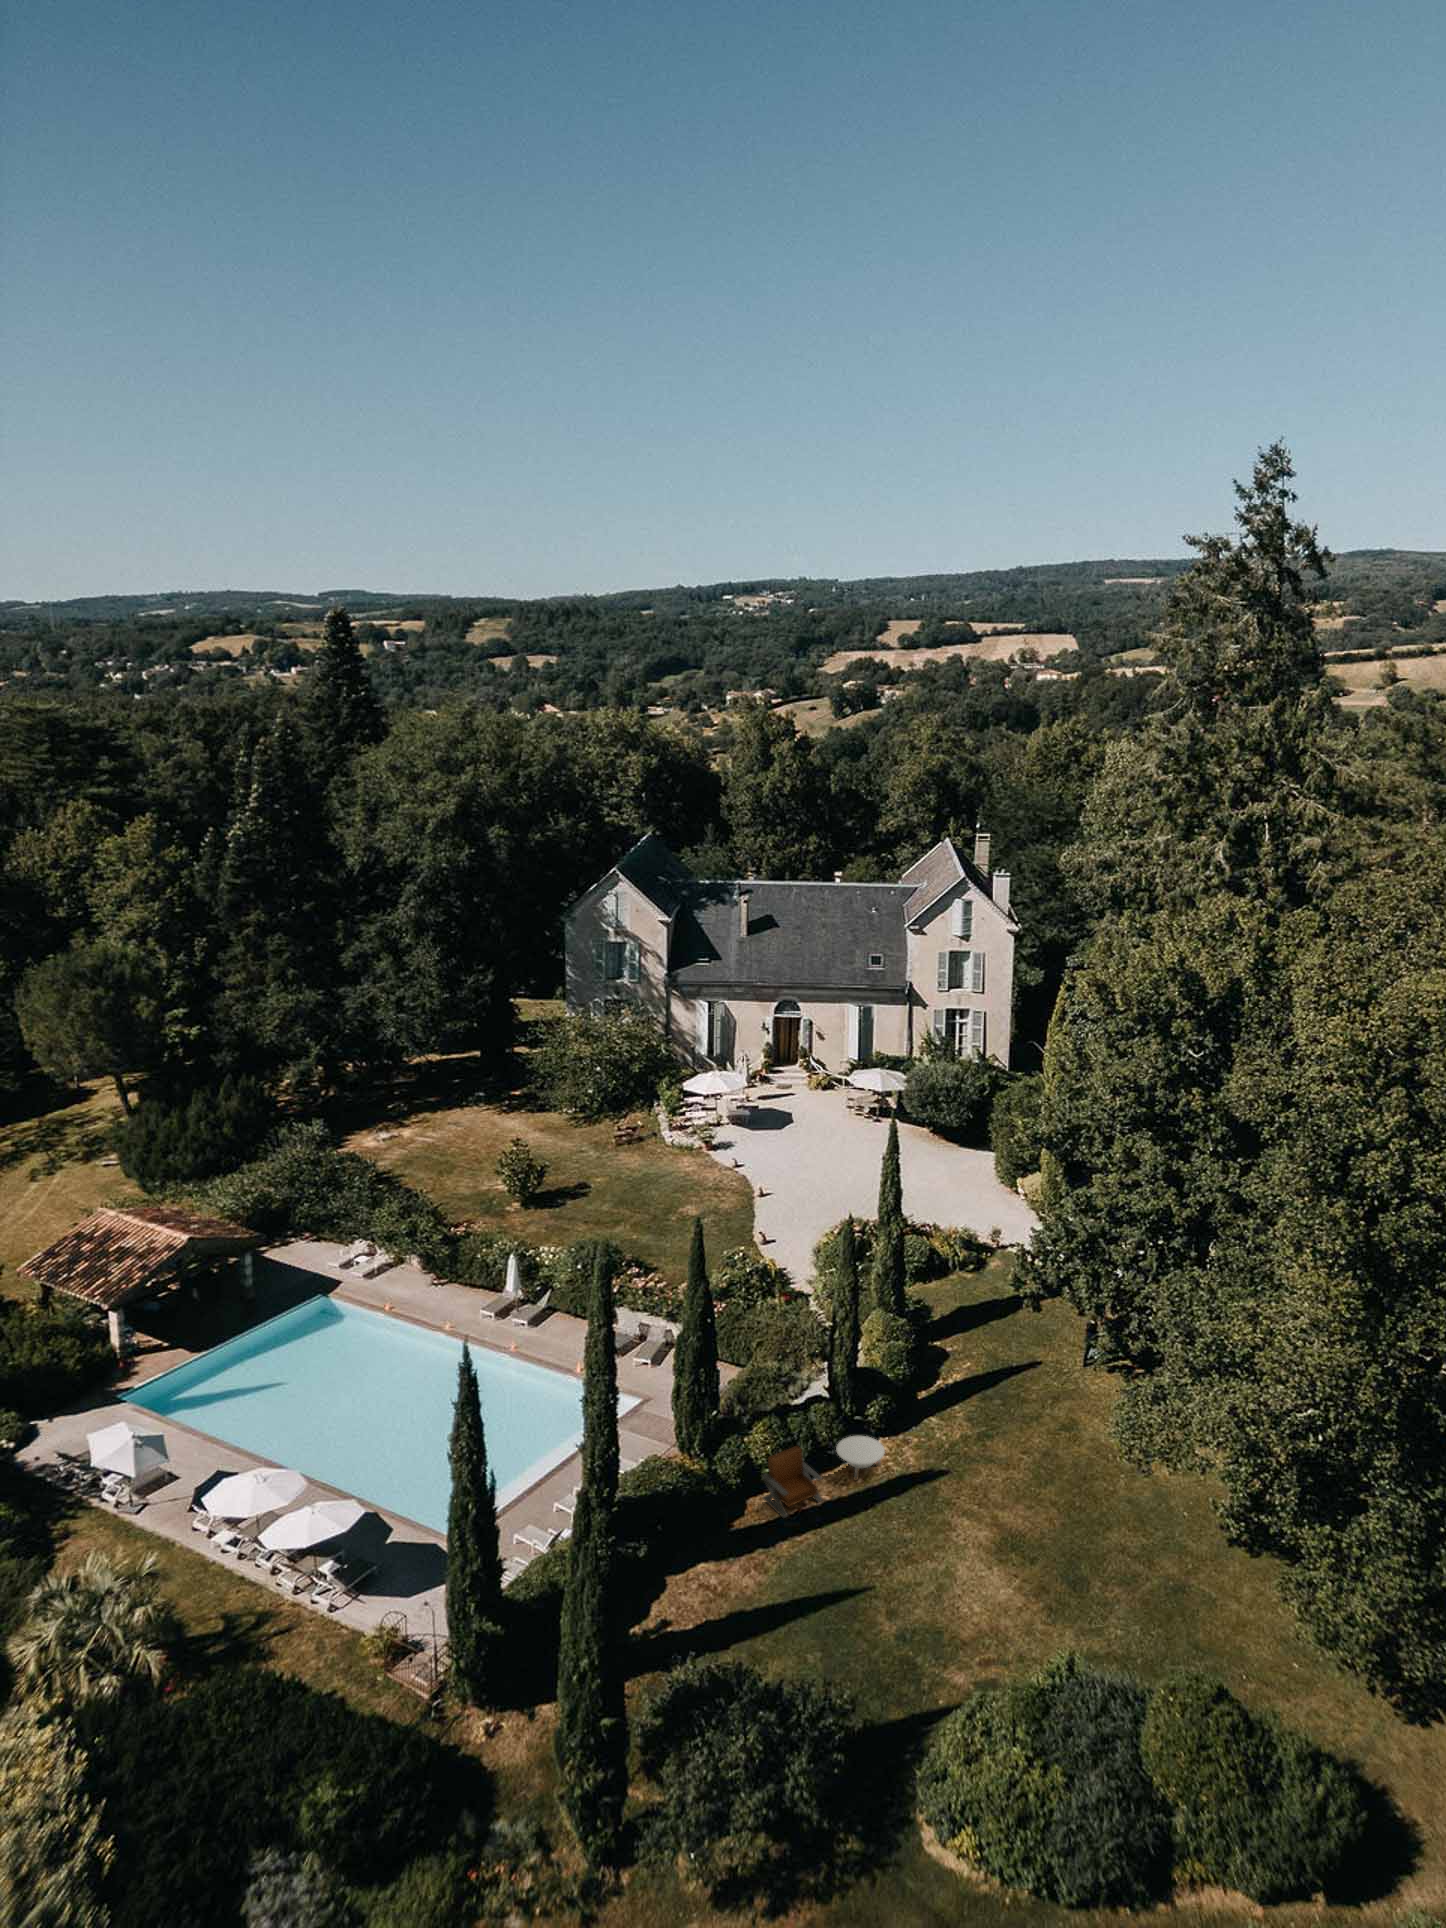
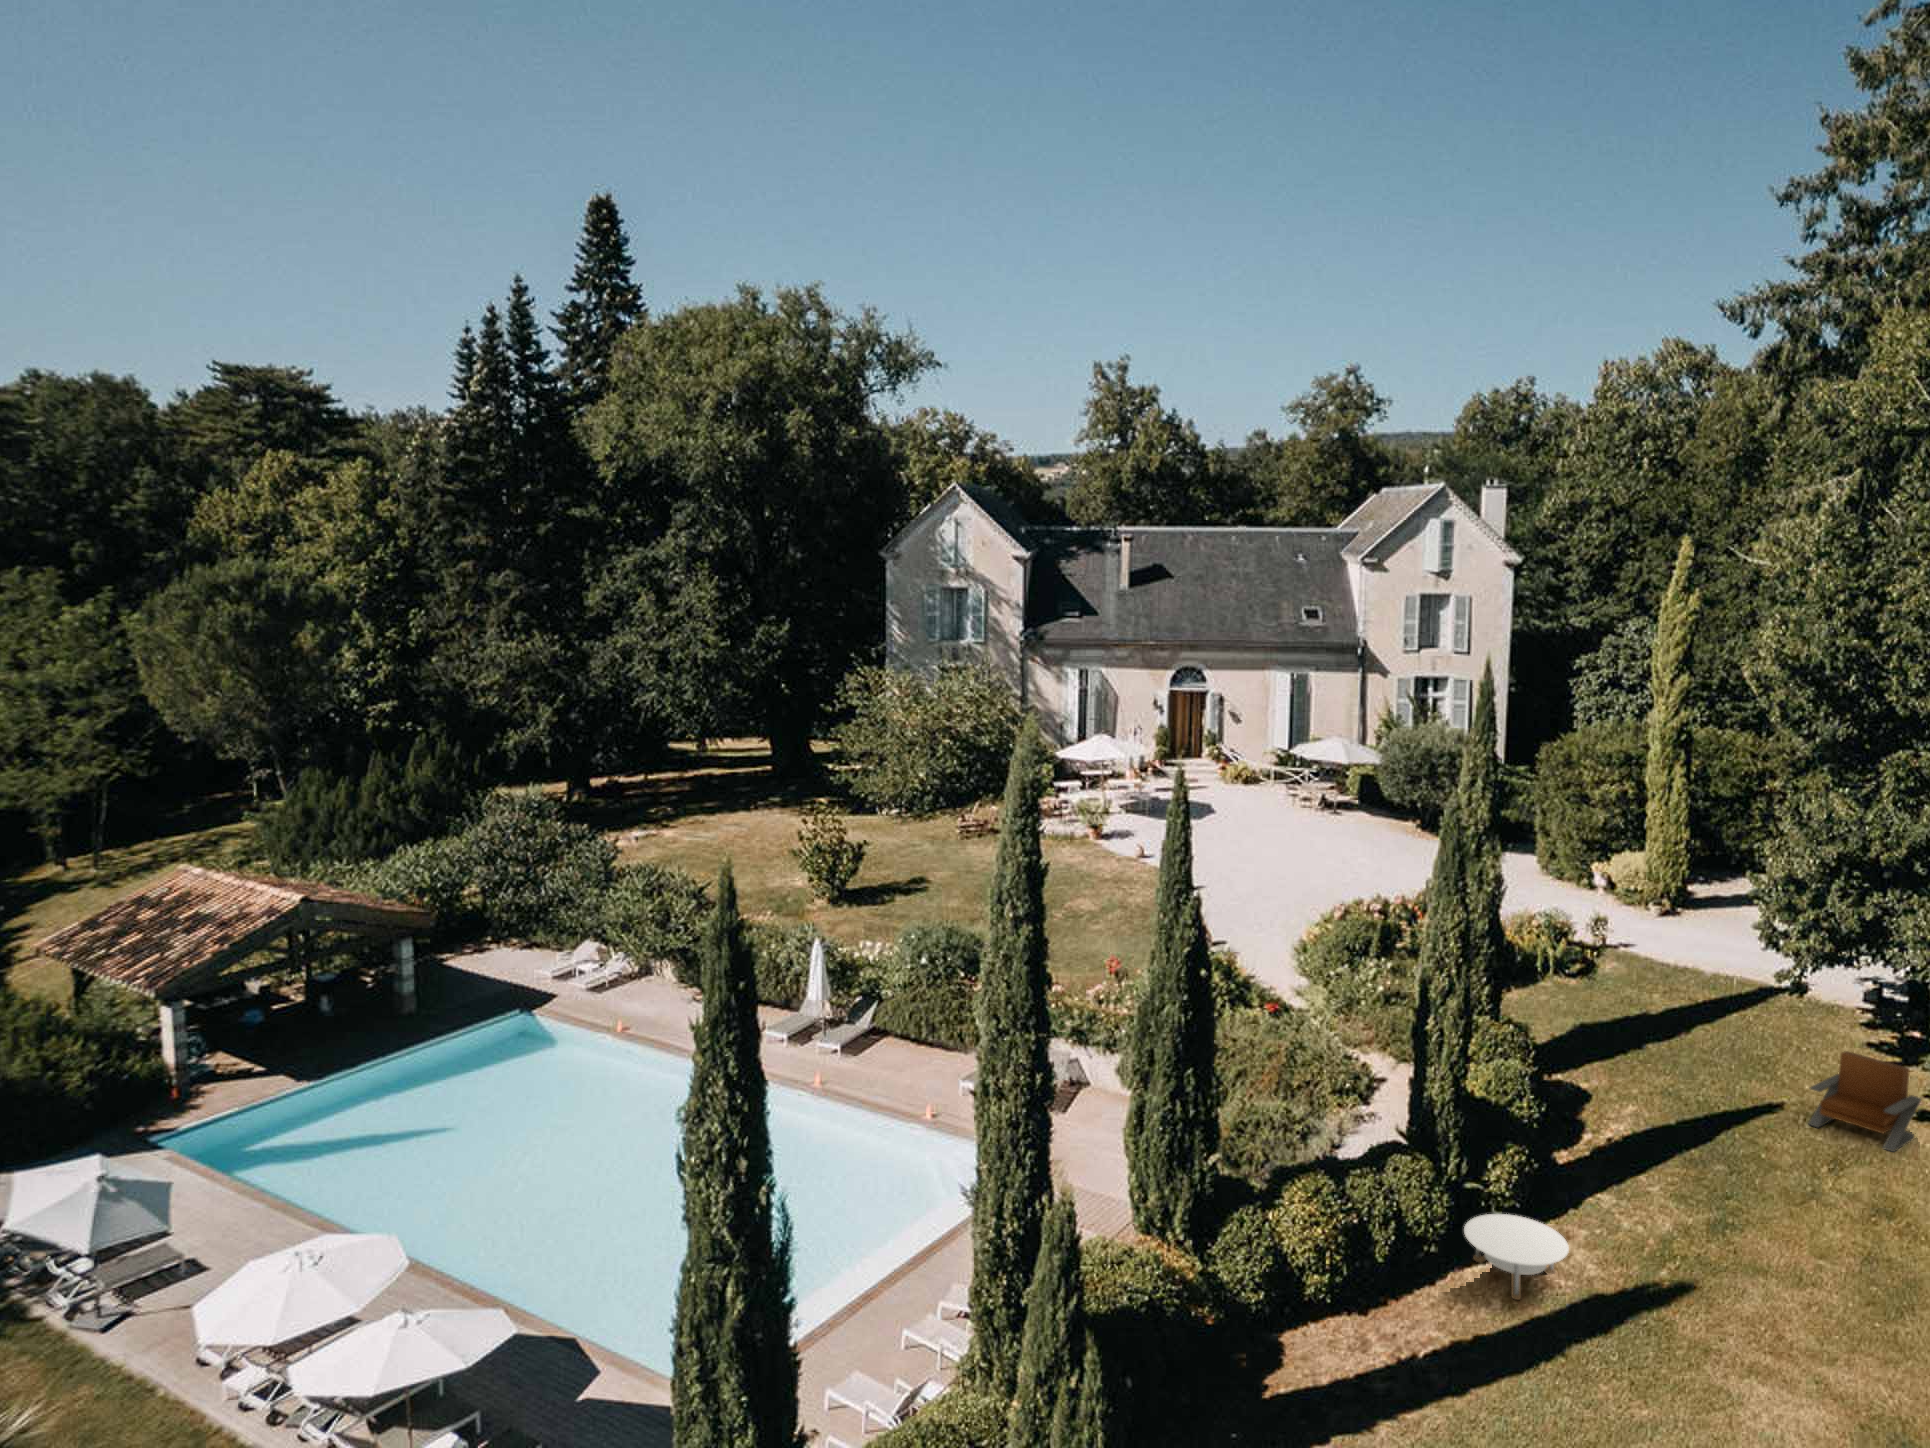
lounge chair: present [762,1446,822,1518] -> present [1809,1051,1921,1152]

